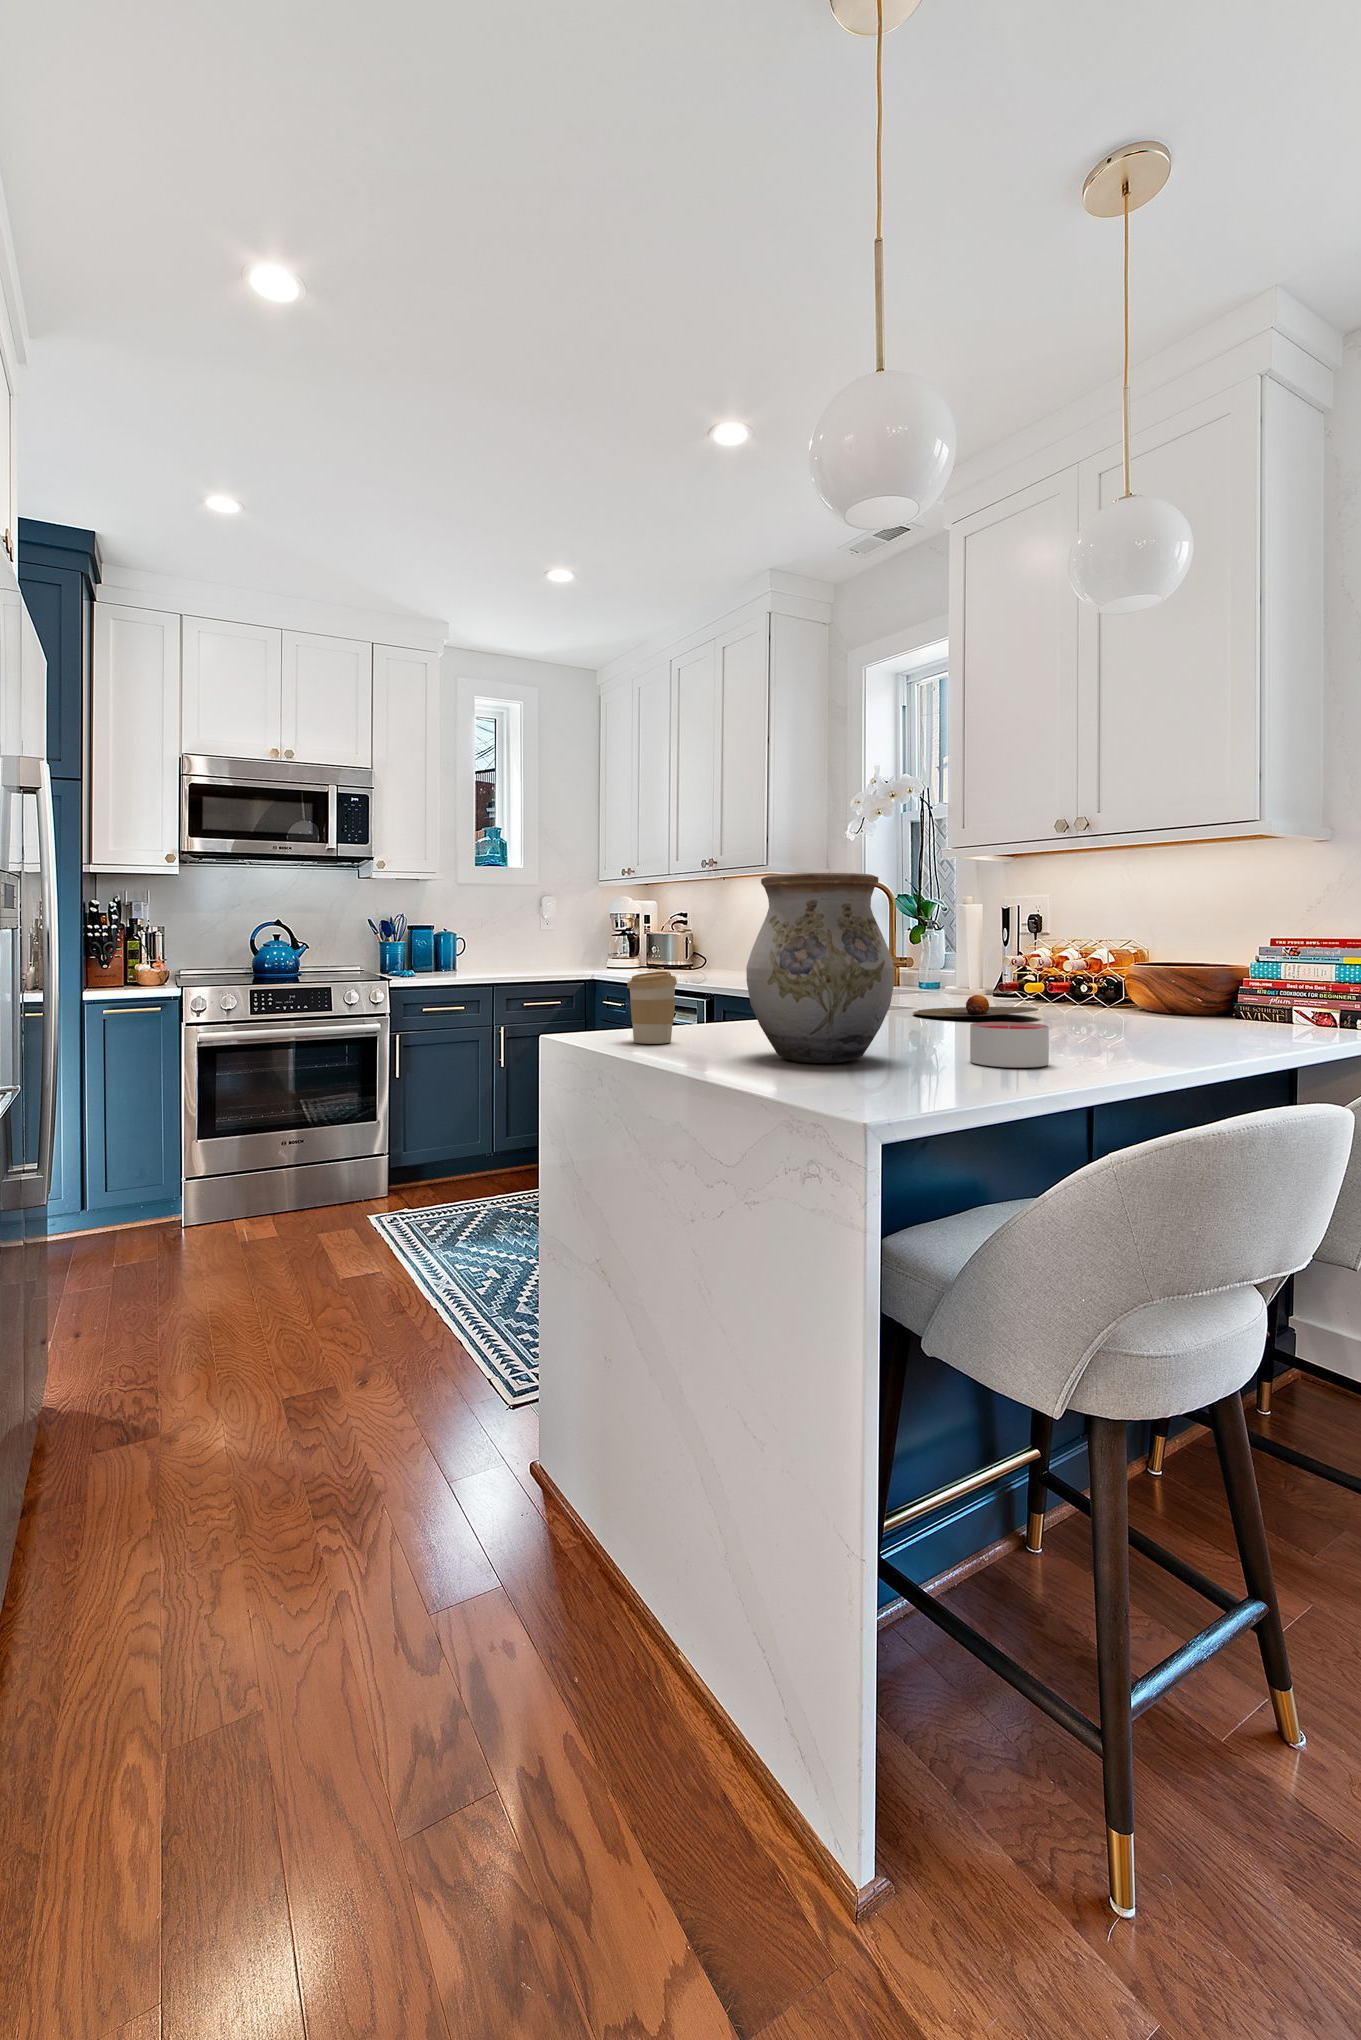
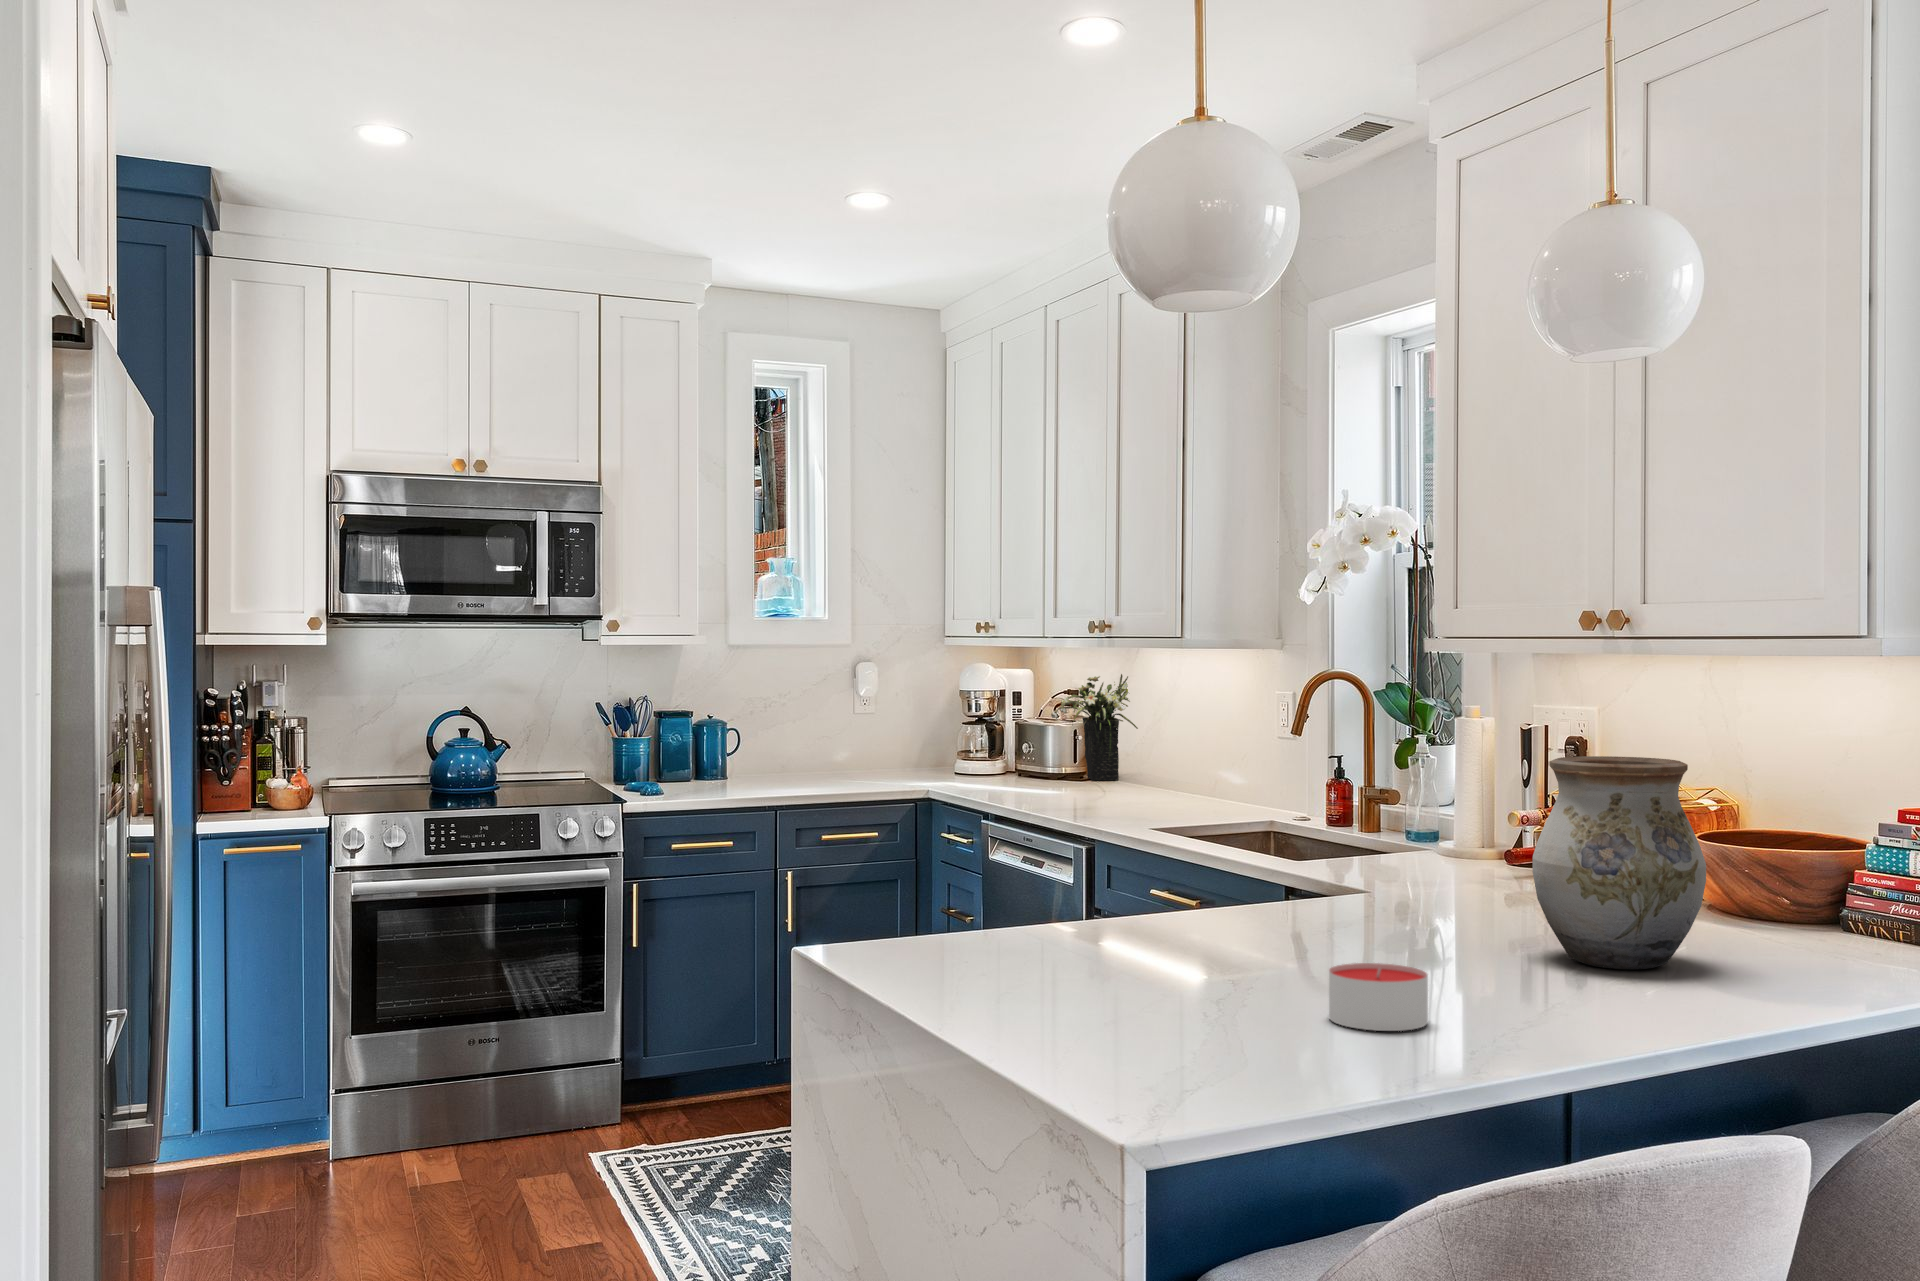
vase: present [746,873,894,1063] -> present [1533,756,1706,969]
flower arrangement: none [670,902,726,970] -> present [1051,674,1138,780]
coffee cup: present [627,972,677,1044] -> none [905,873,970,971]
plate: present [913,995,1039,1017] -> none [1339,883,1519,920]

